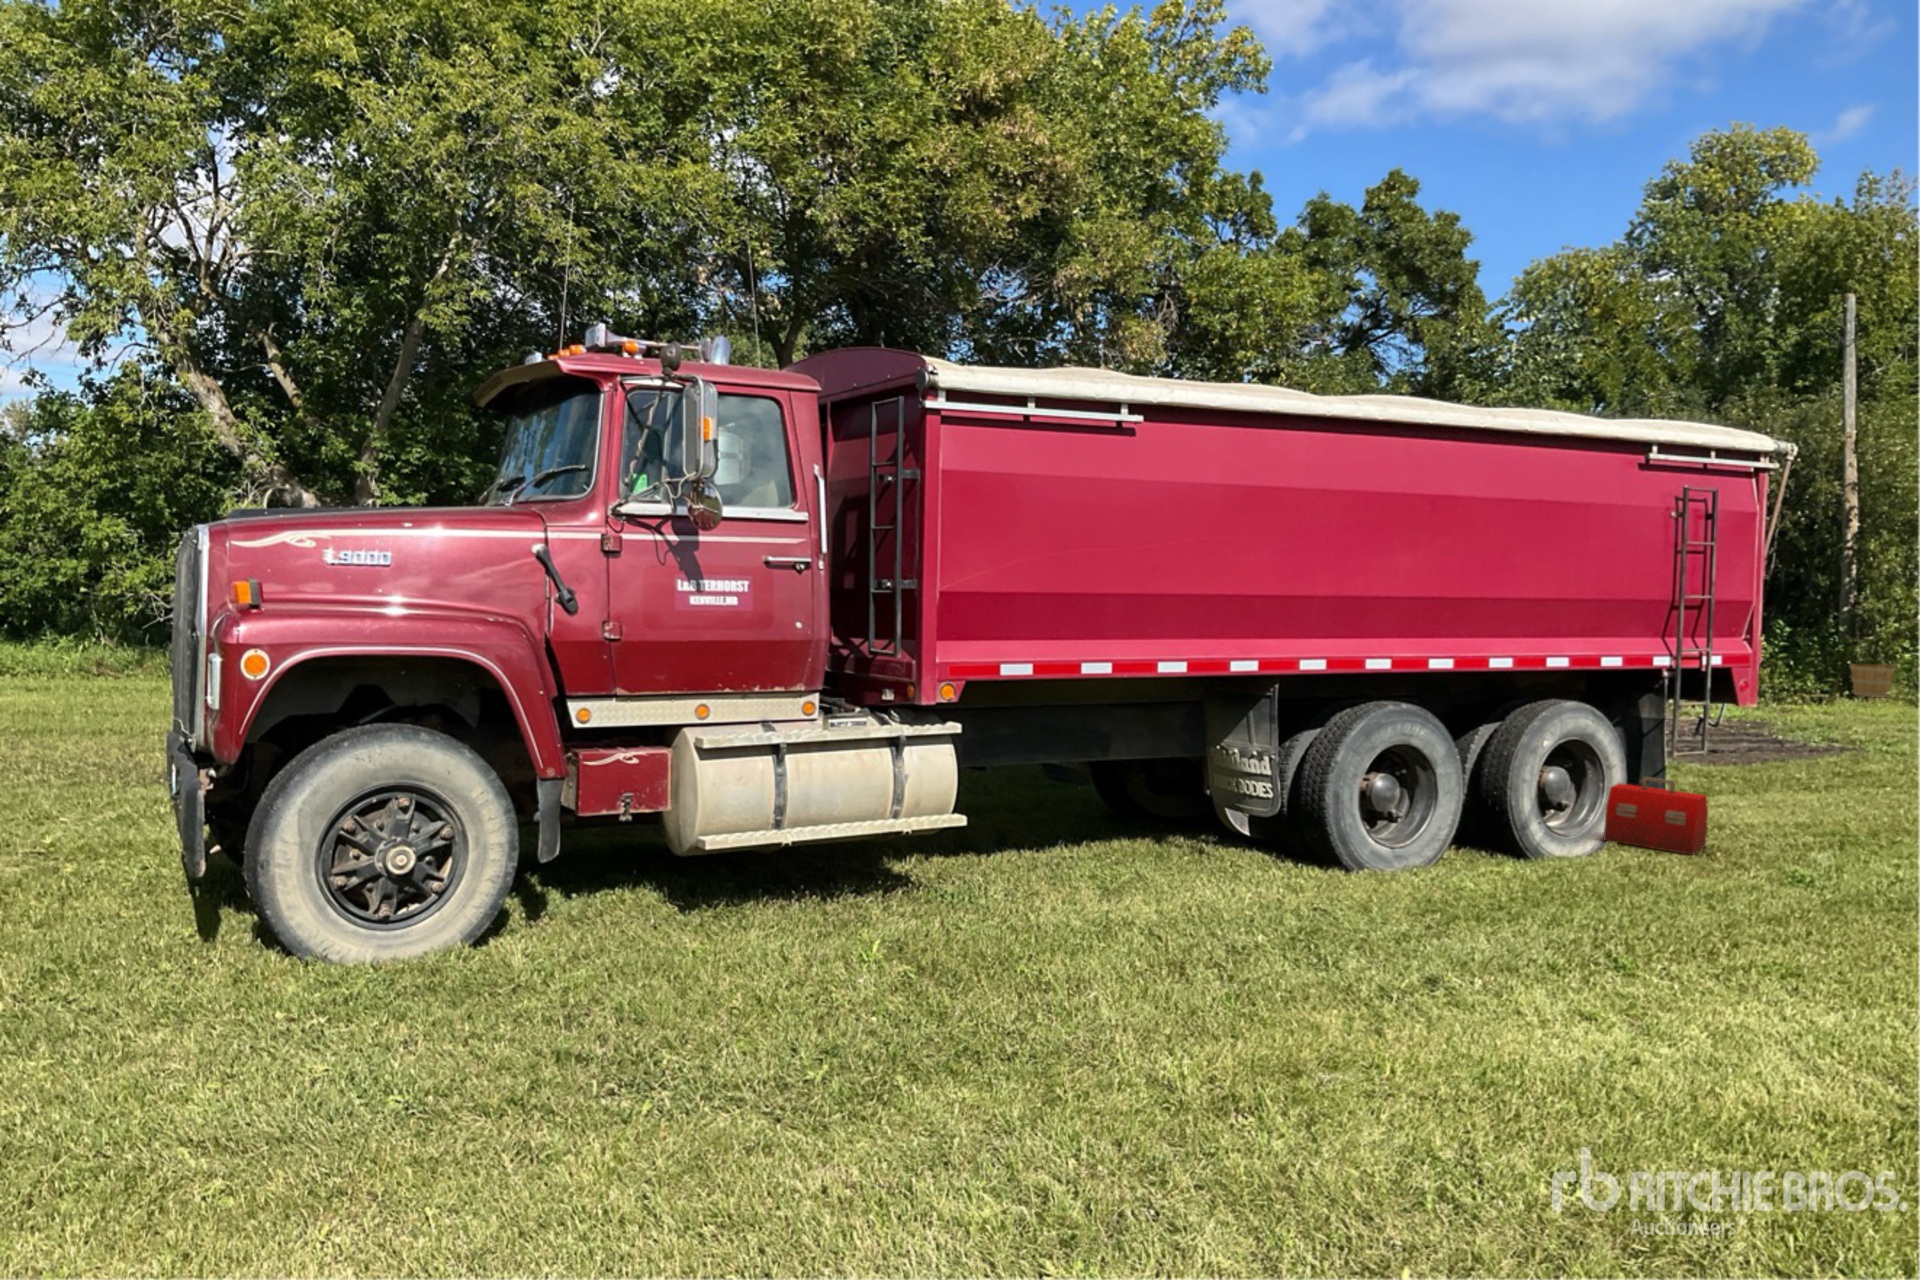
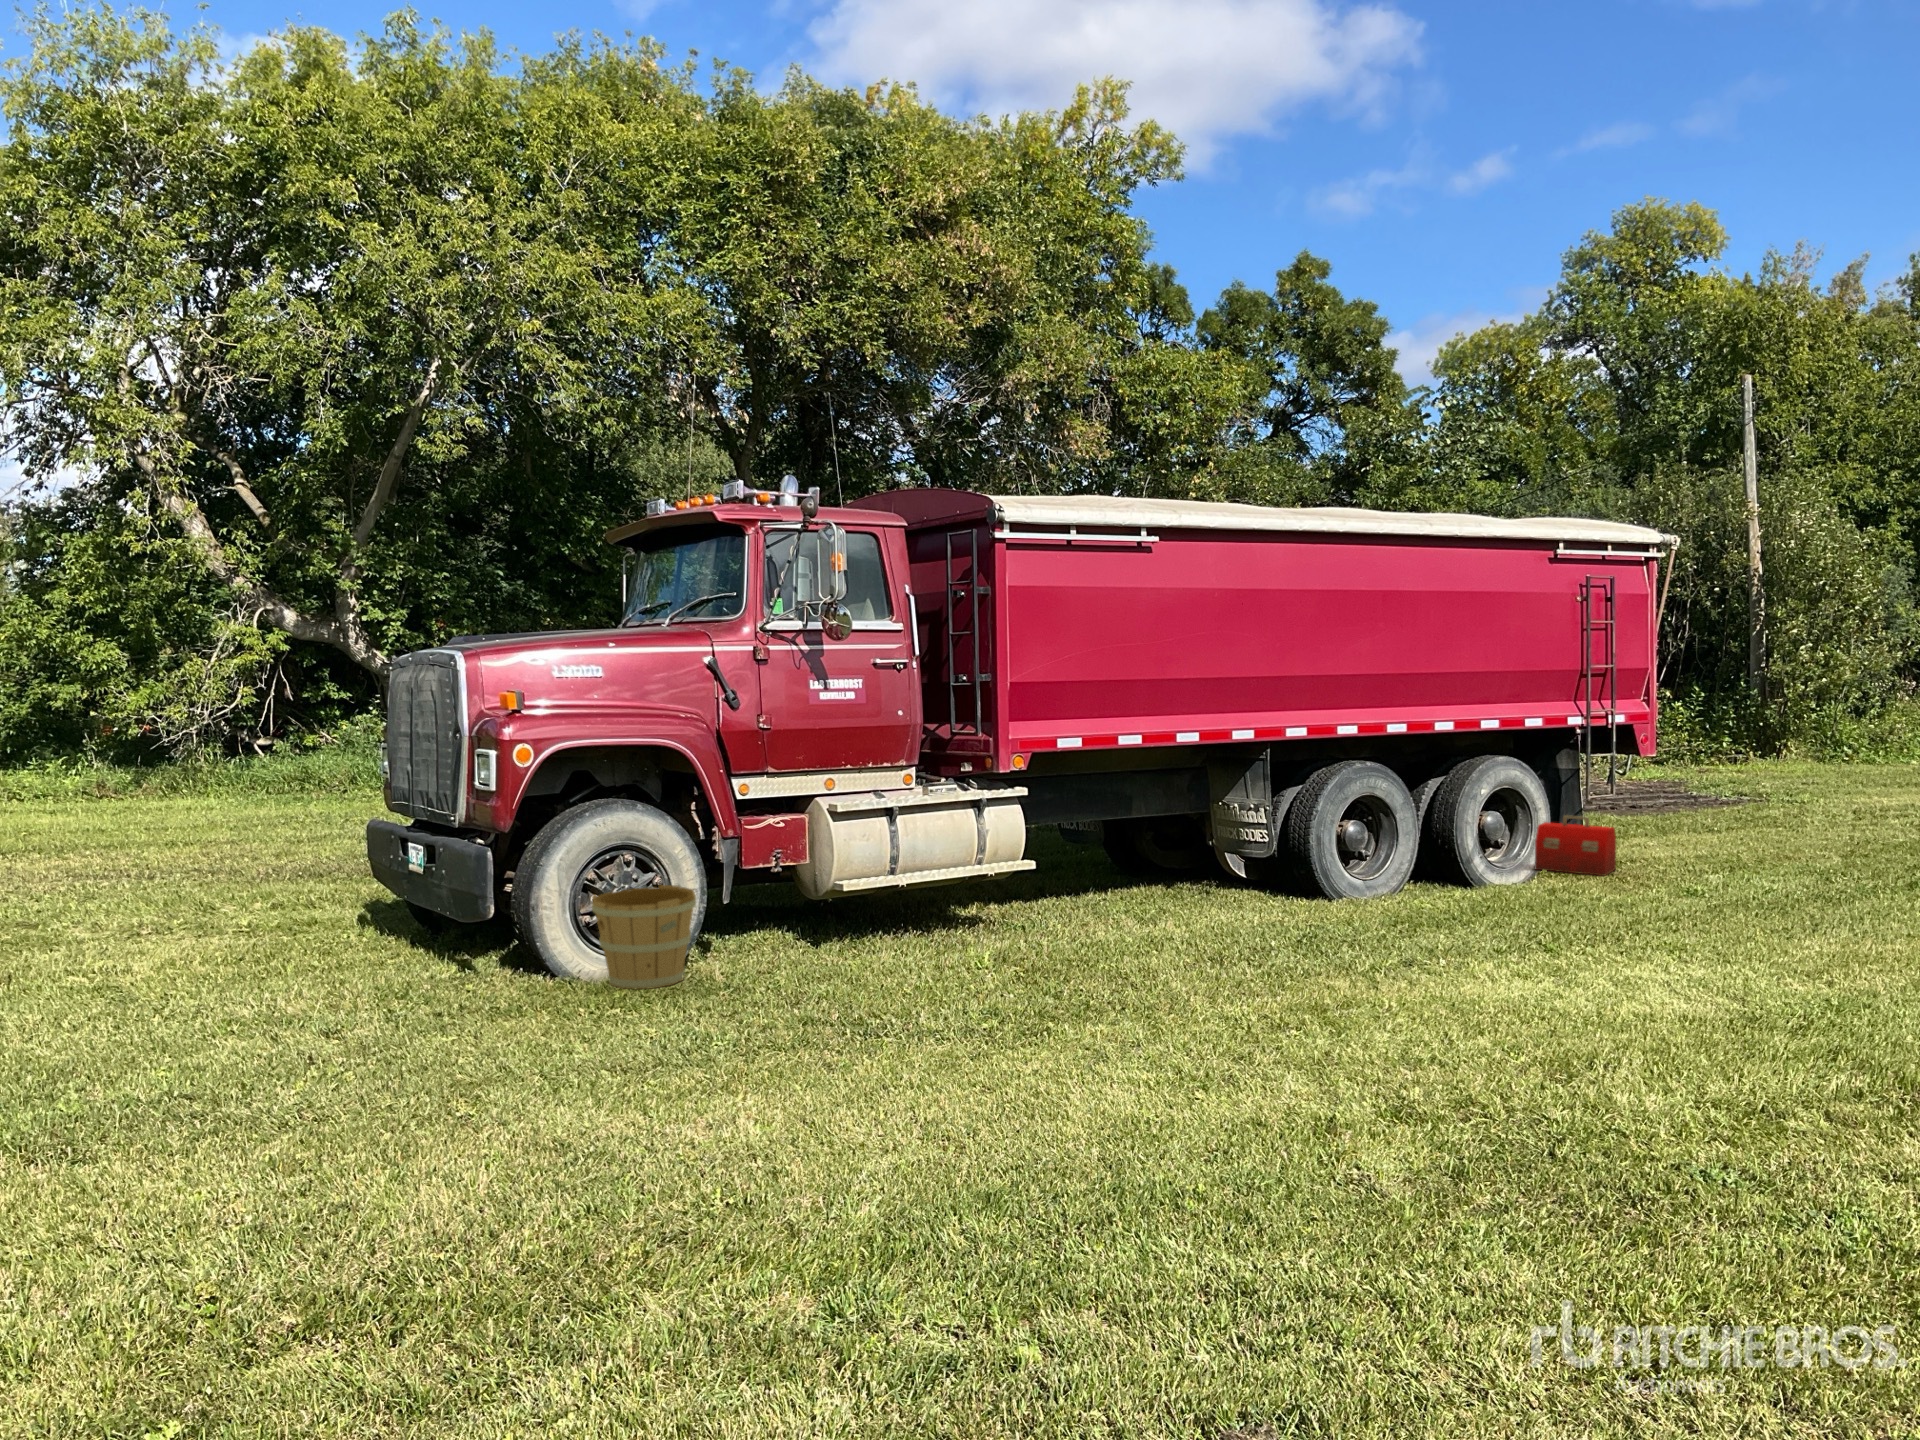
wooden bucket: present [1850,663,1895,698] -> present [592,885,696,989]

